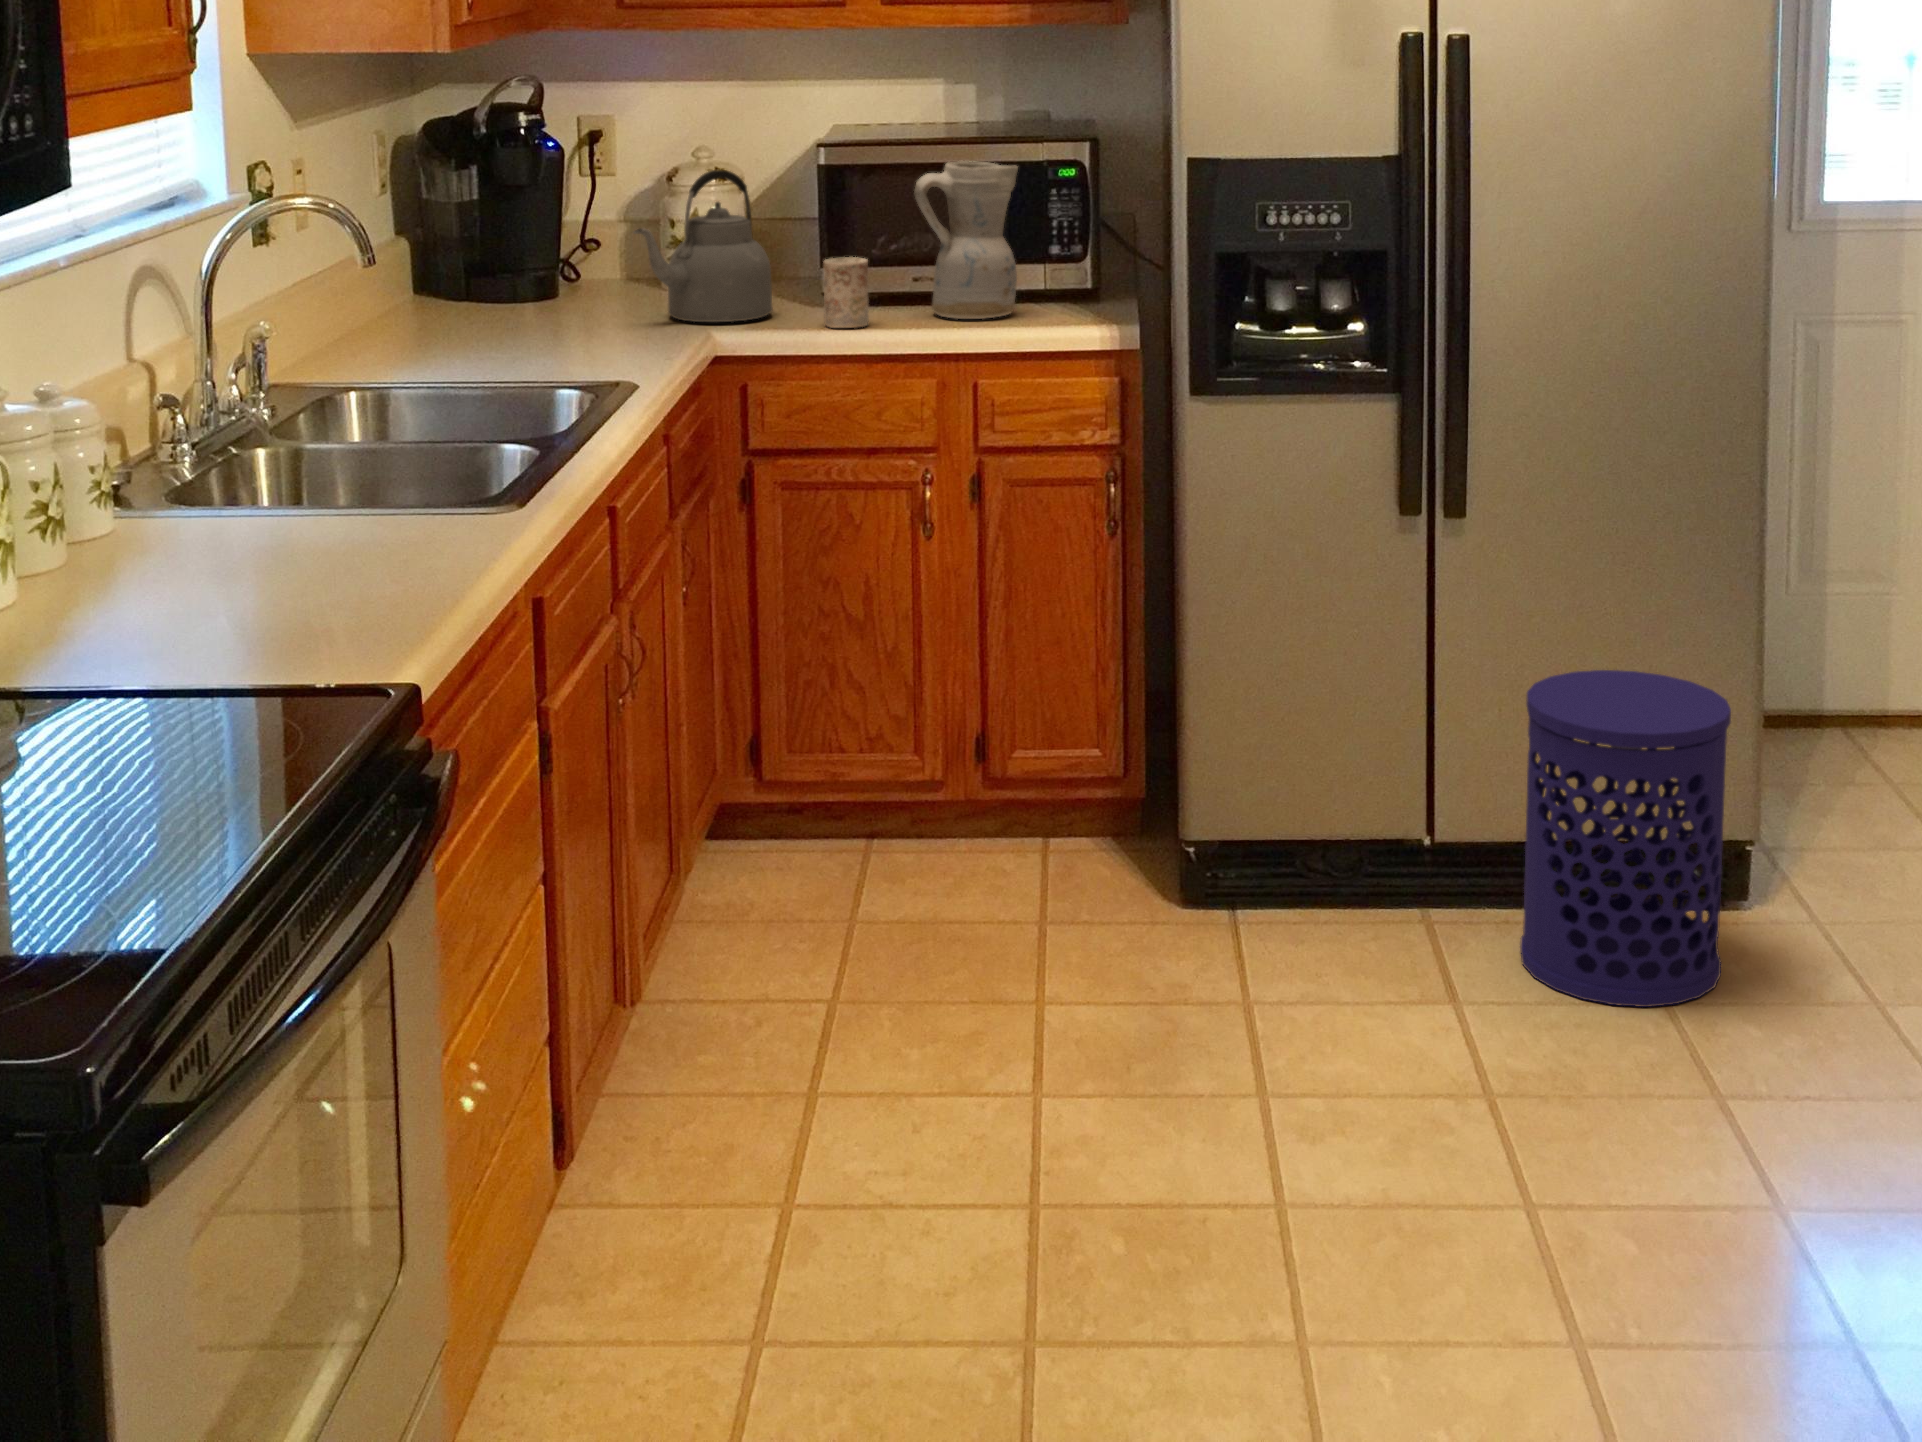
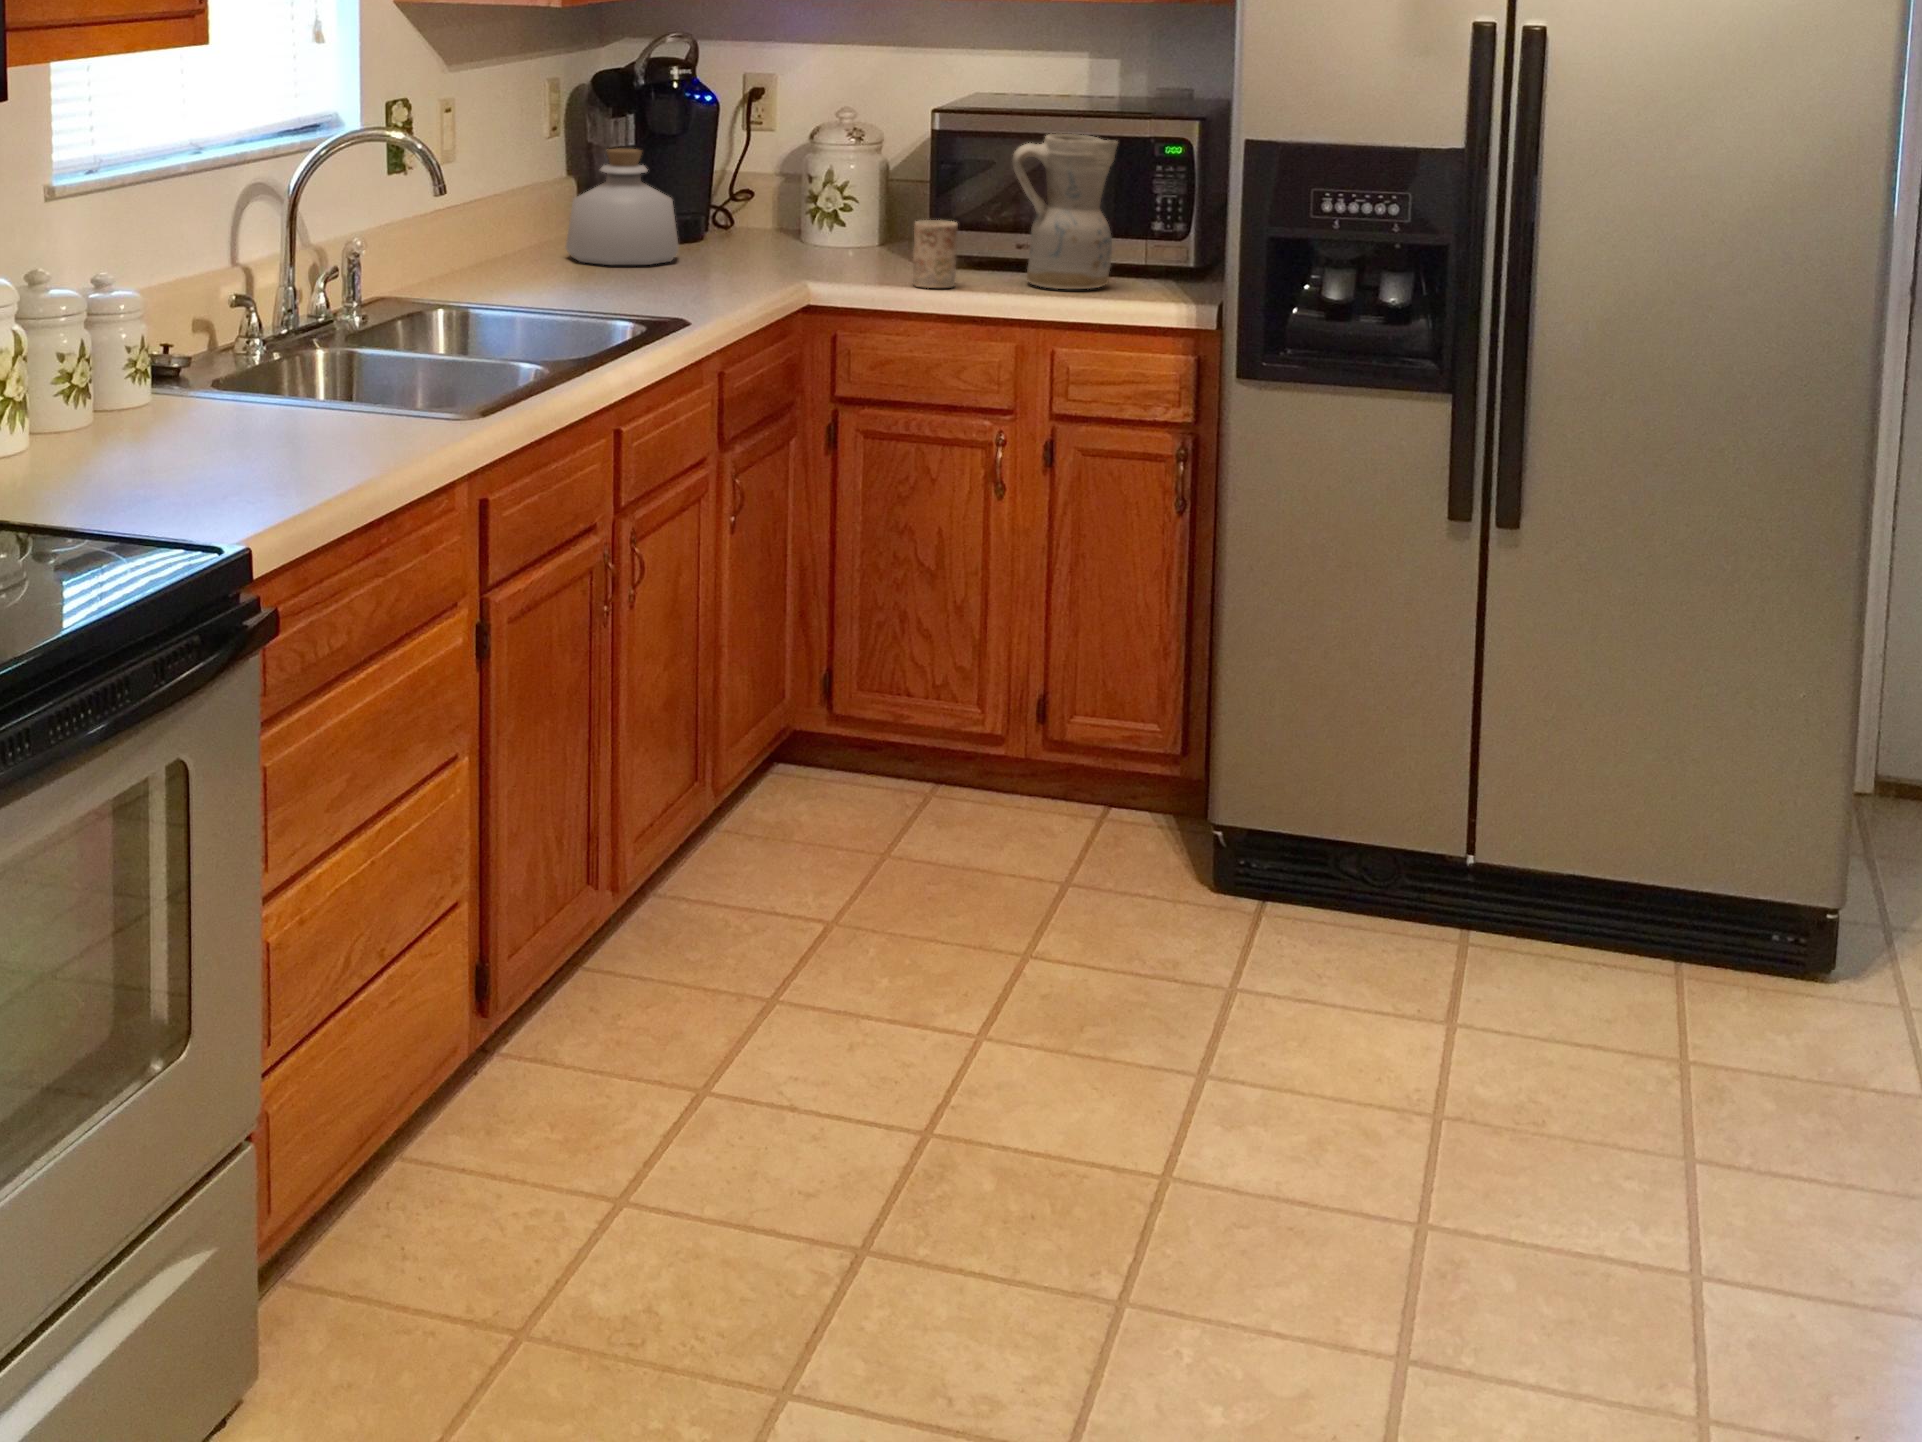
kettle: present [633,170,773,322] -> none [739,129,875,275]
bottle: none [434,201,561,329] -> present [565,148,679,265]
waste bin: present [1520,670,1731,1007] -> none [1533,701,1777,1058]

